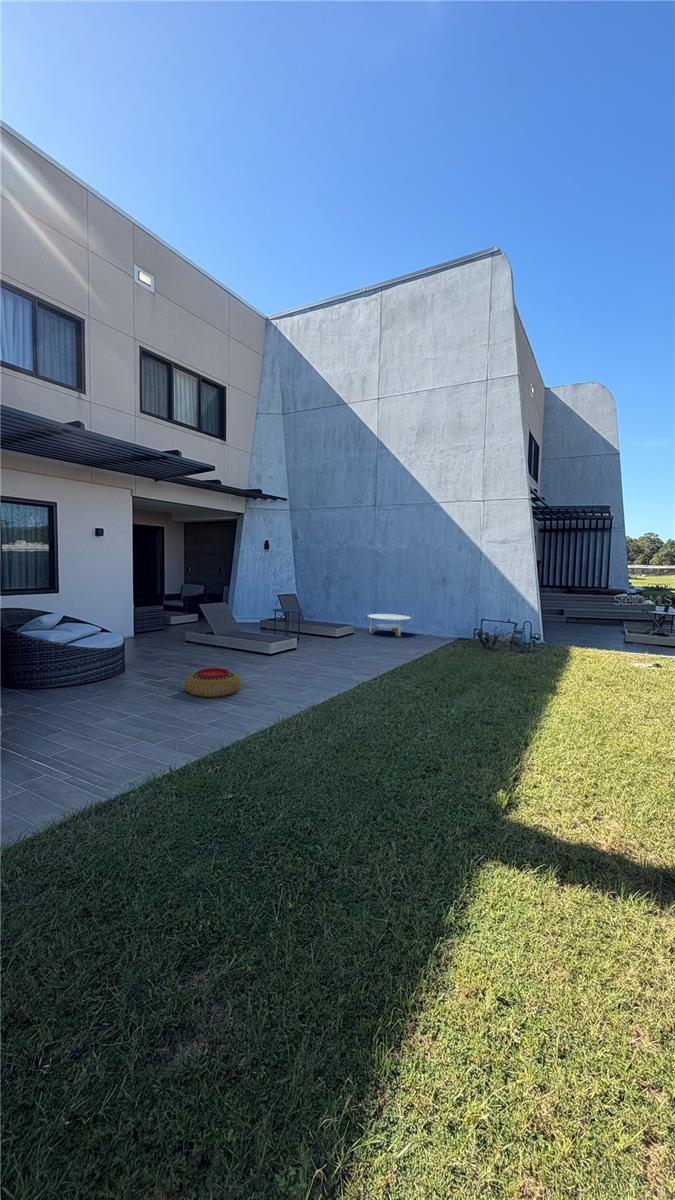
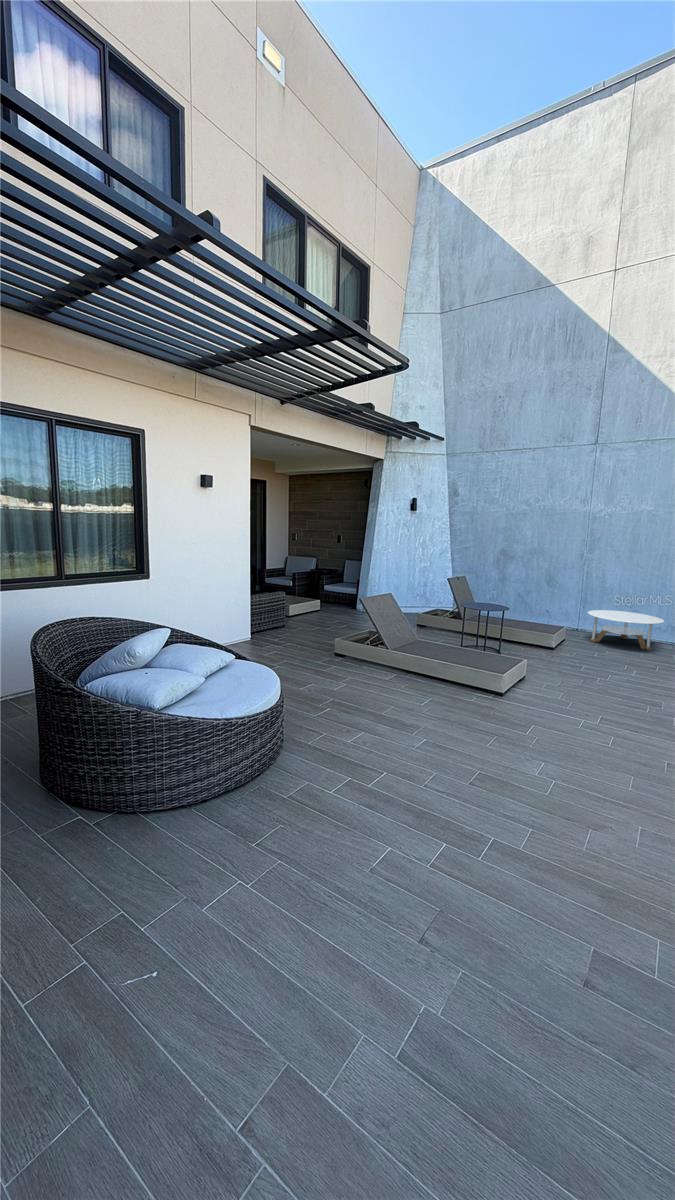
pouf: present [185,668,240,697] -> none [449,775,579,869]

